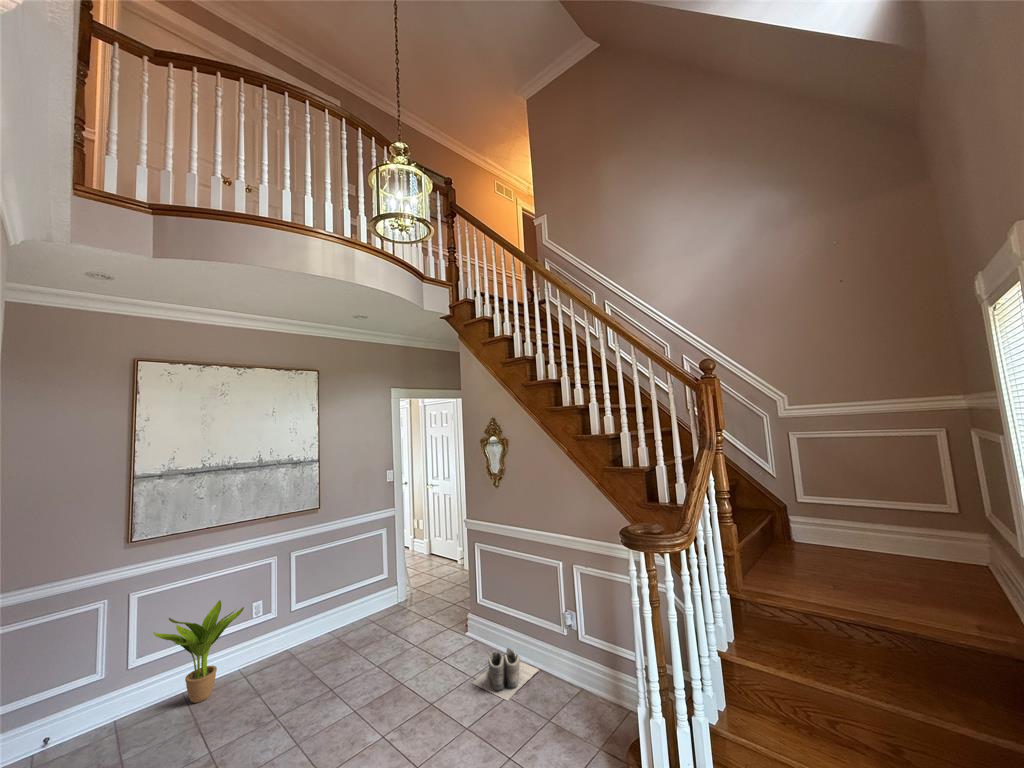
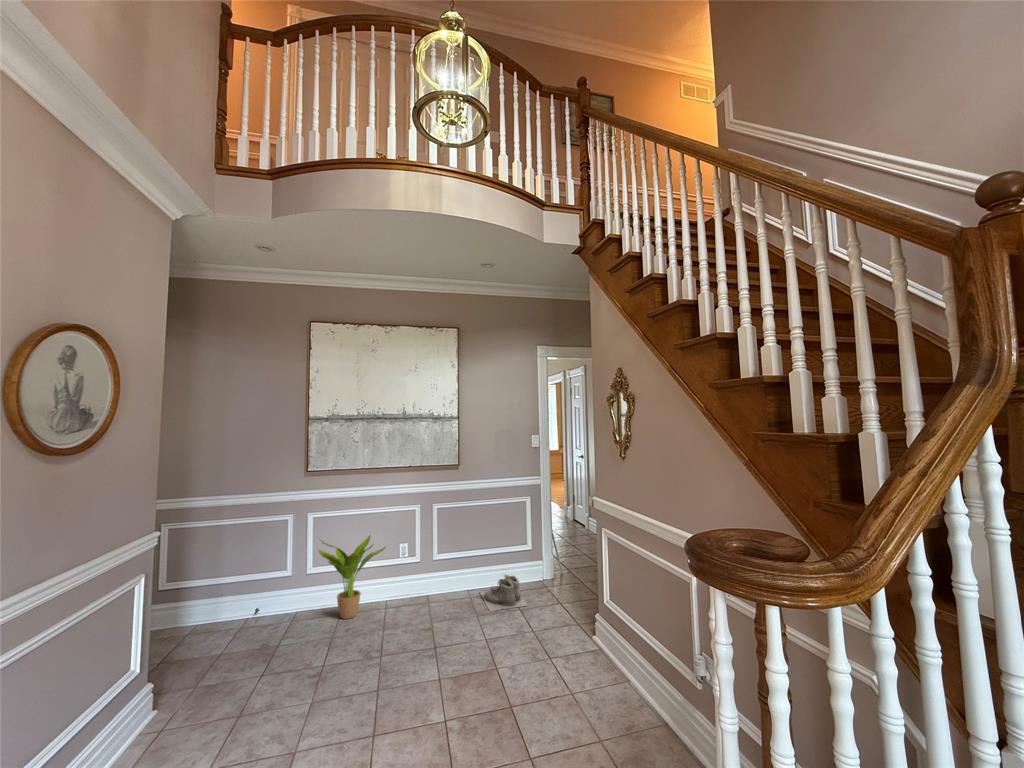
boots: present [472,648,538,701] -> present [480,574,527,611]

